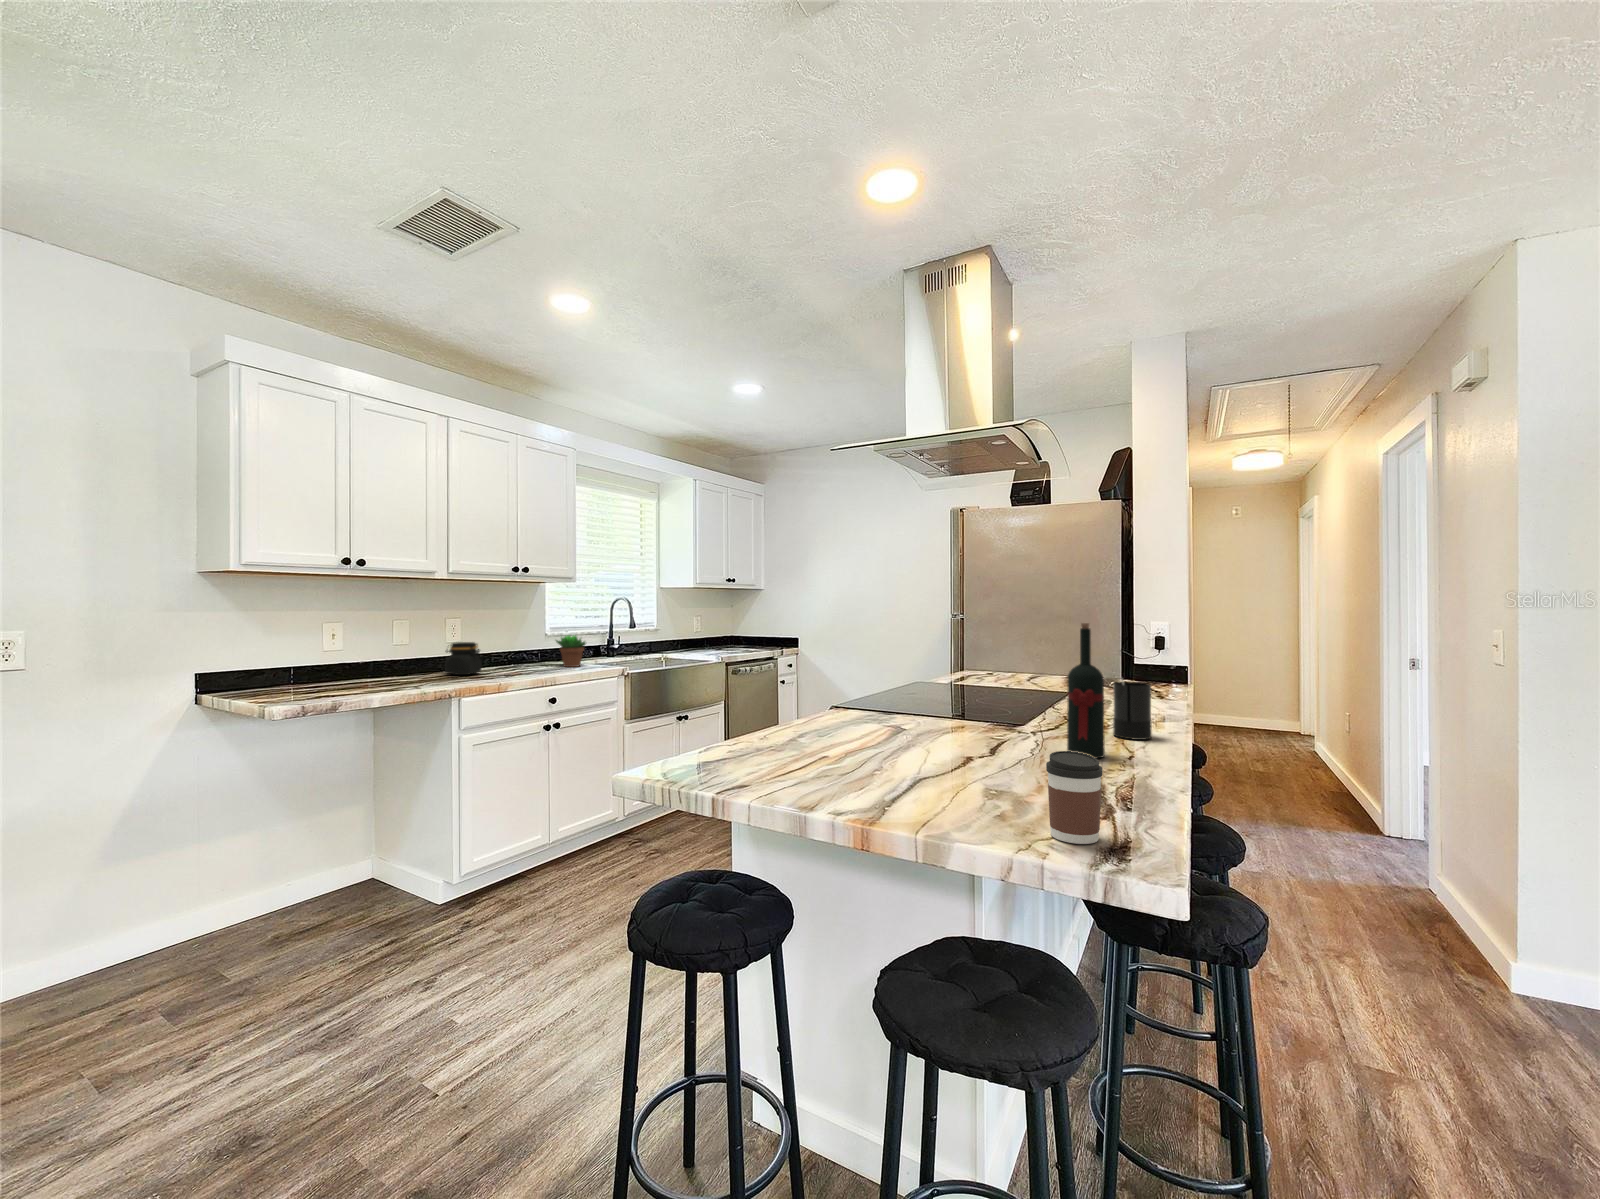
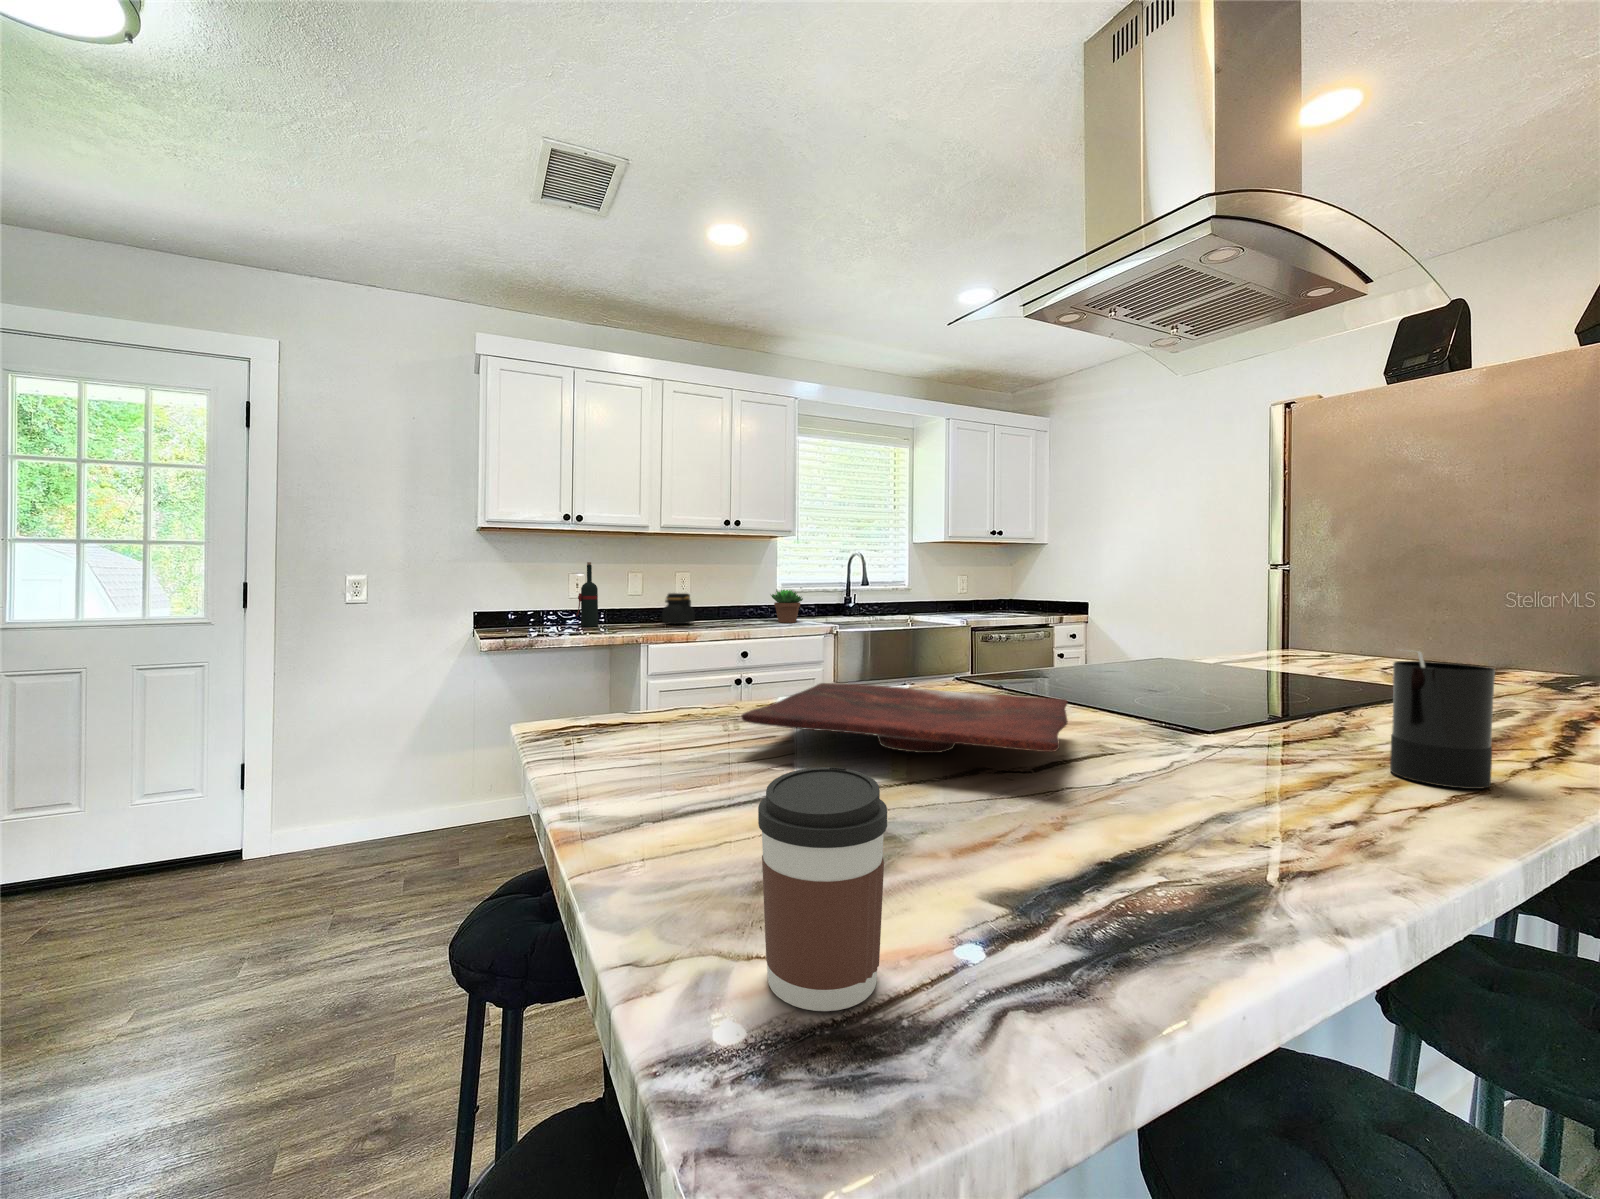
wine bottle: present [1067,623,1105,758] -> present [576,562,598,627]
cutting board: none [822,715,1026,755] -> present [742,683,1068,753]

